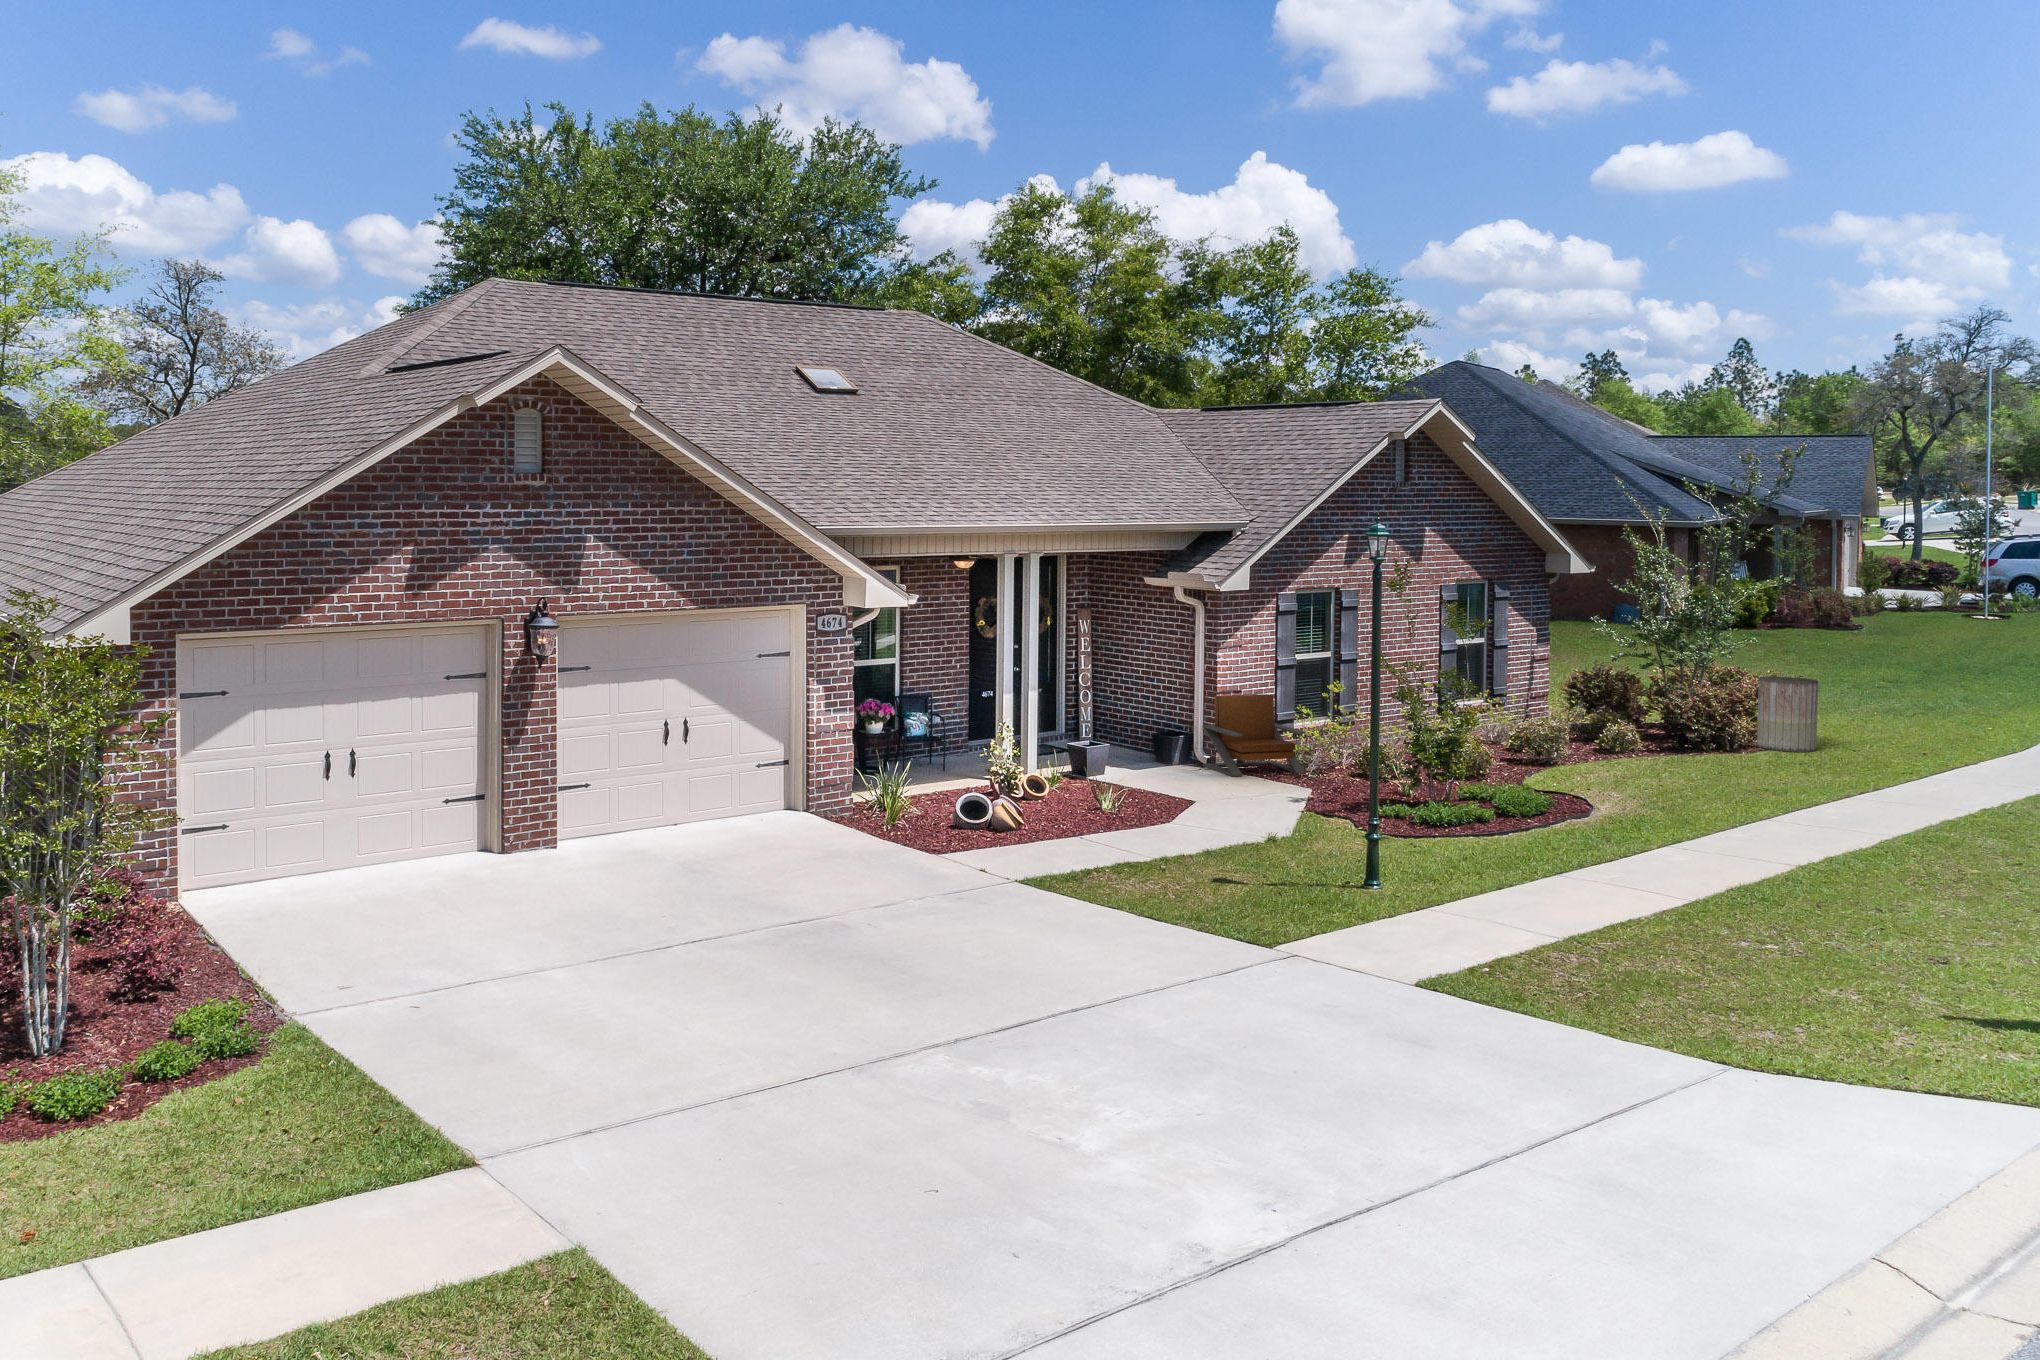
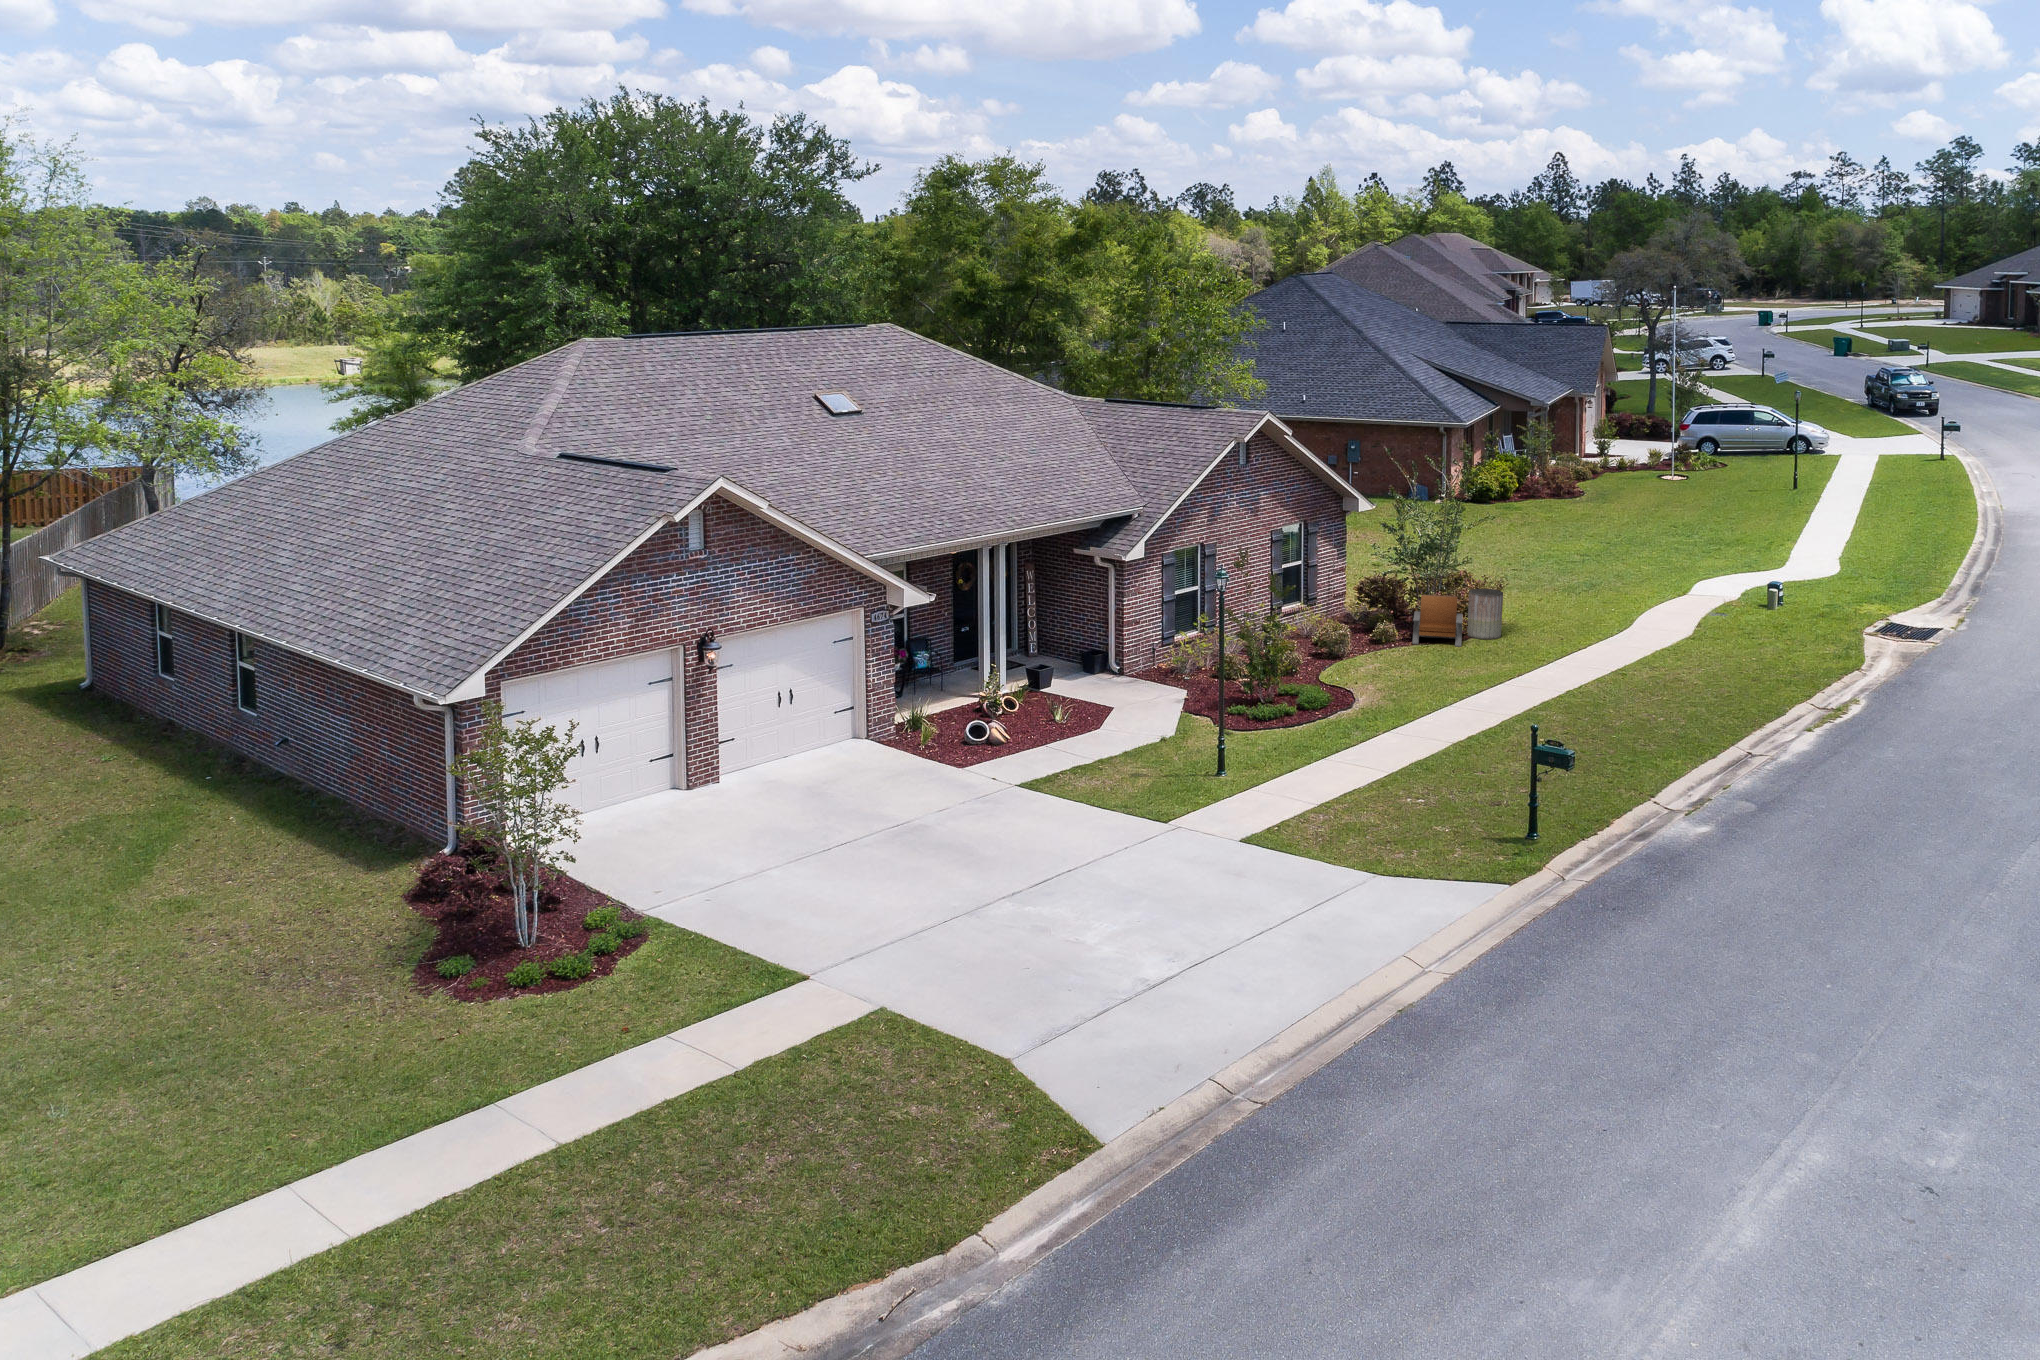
lounge chair: present [1202,694,1306,777] -> present [1412,595,1463,647]

